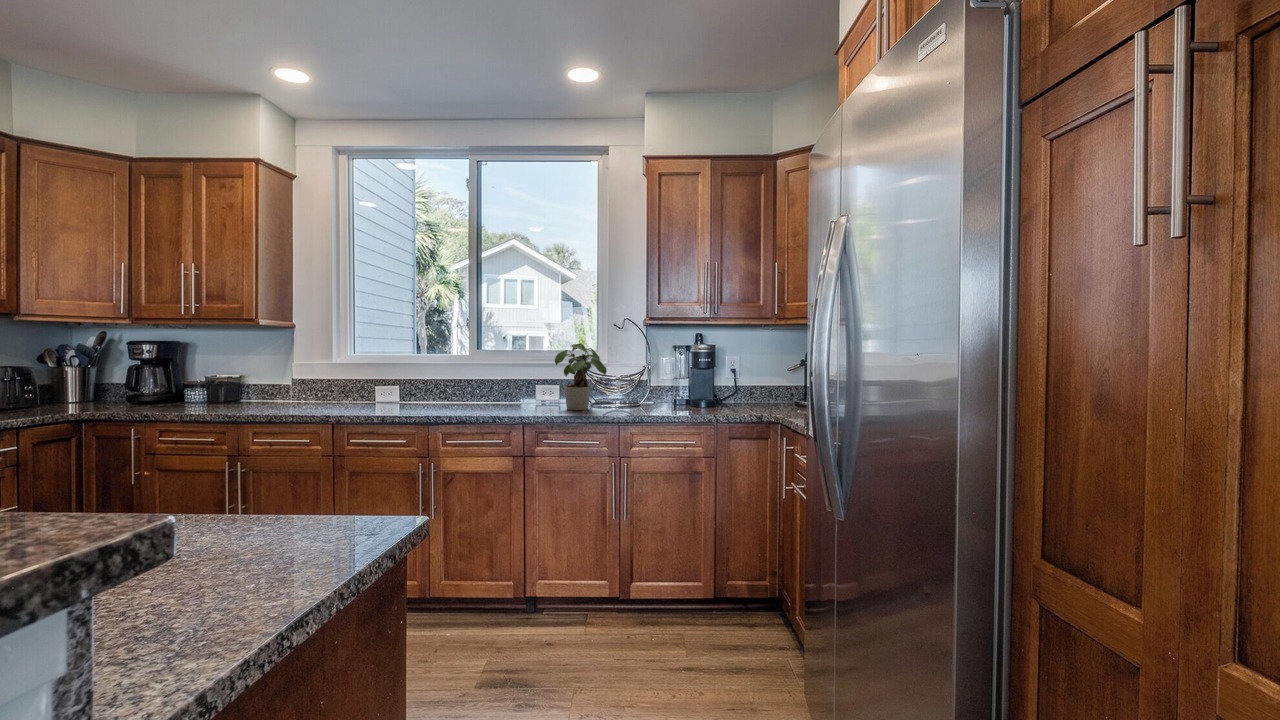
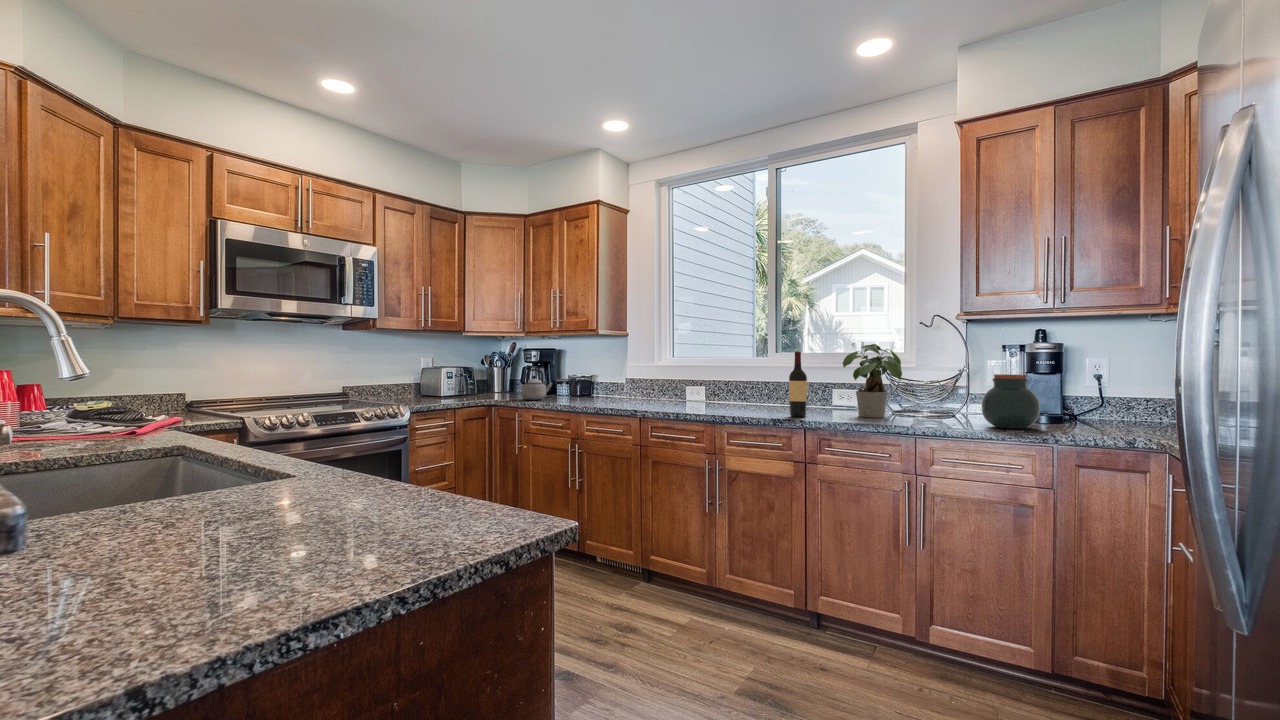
wine bottle: none [505,350,522,413] -> present [789,351,807,417]
teapot: none [134,369,183,410] -> present [522,369,552,400]
jar: none [666,370,705,413] -> present [982,374,1040,429]

